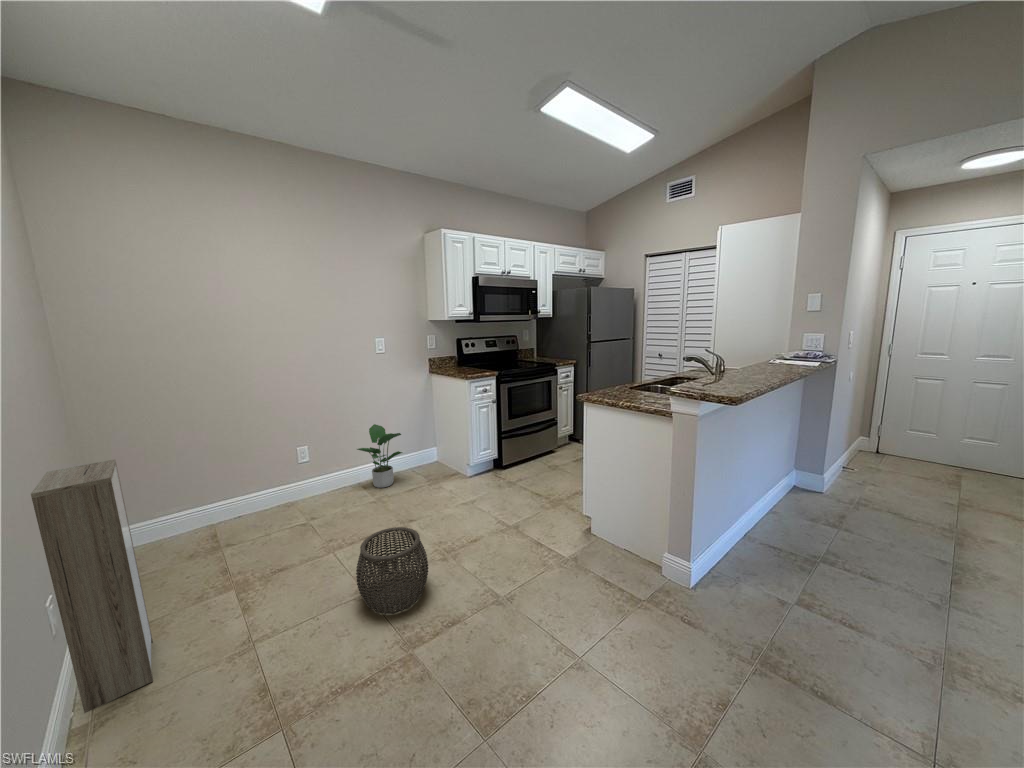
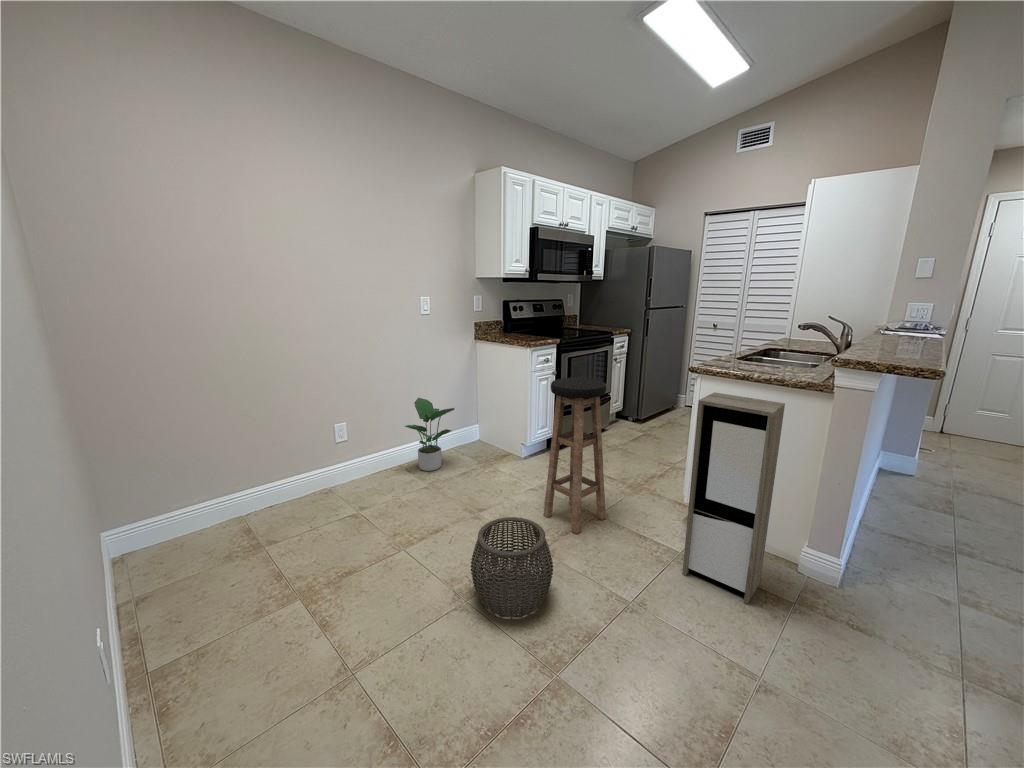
bar stool: none [455,407,511,544] -> present [543,378,606,534]
storage cabinet: present [31,459,153,713] -> present [682,392,785,604]

